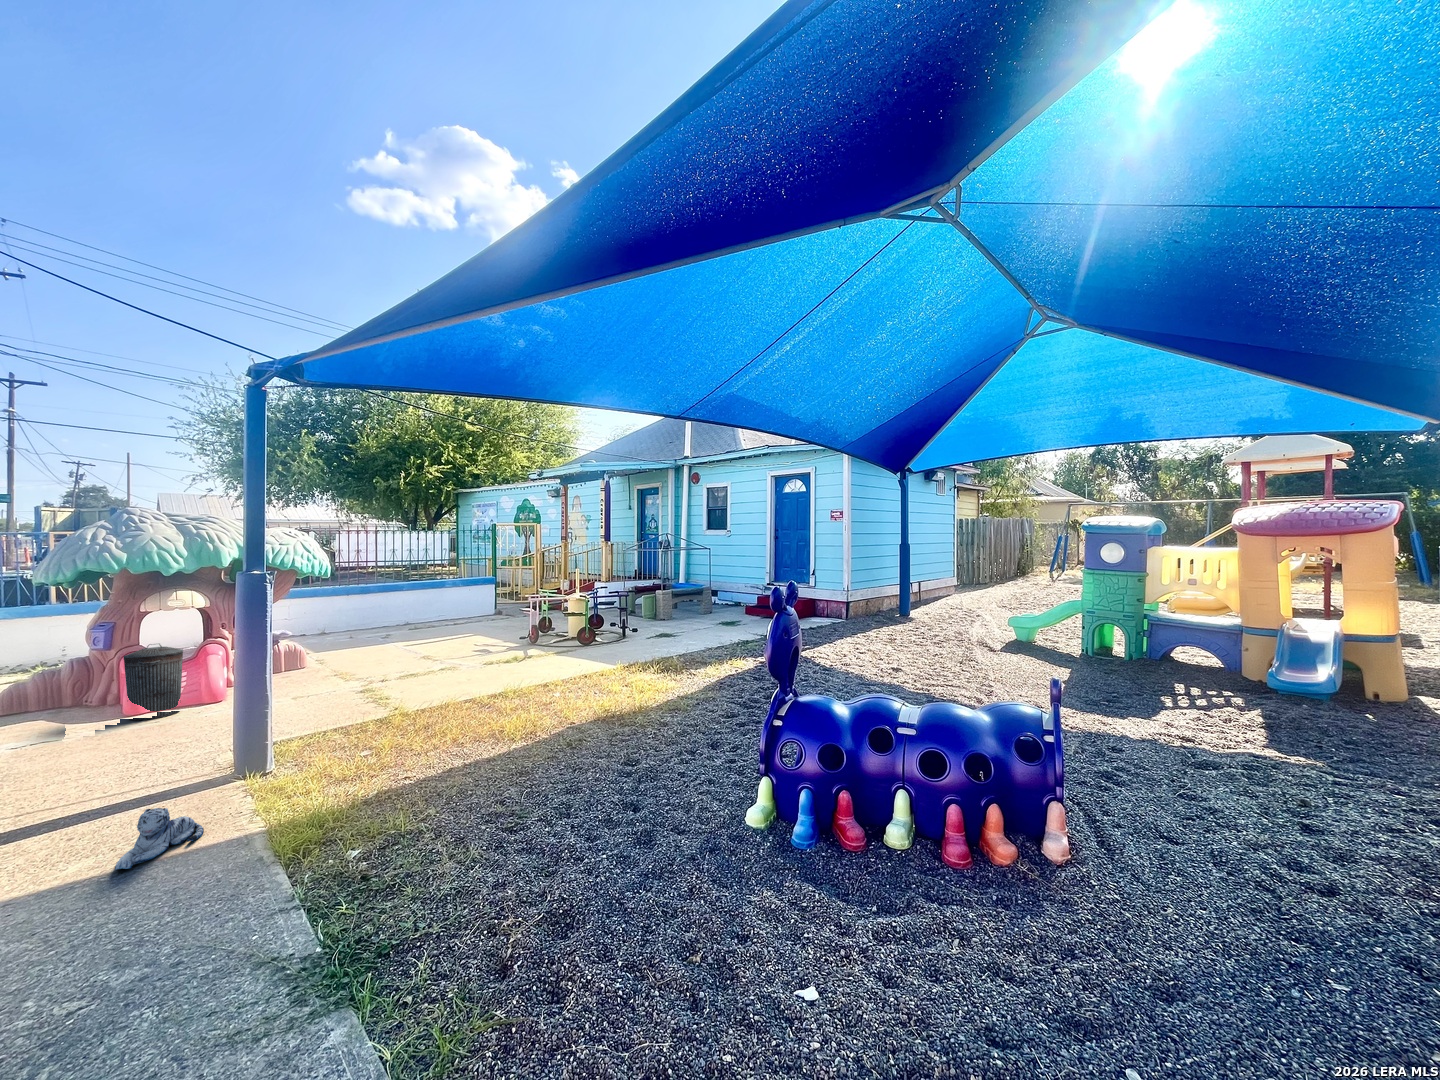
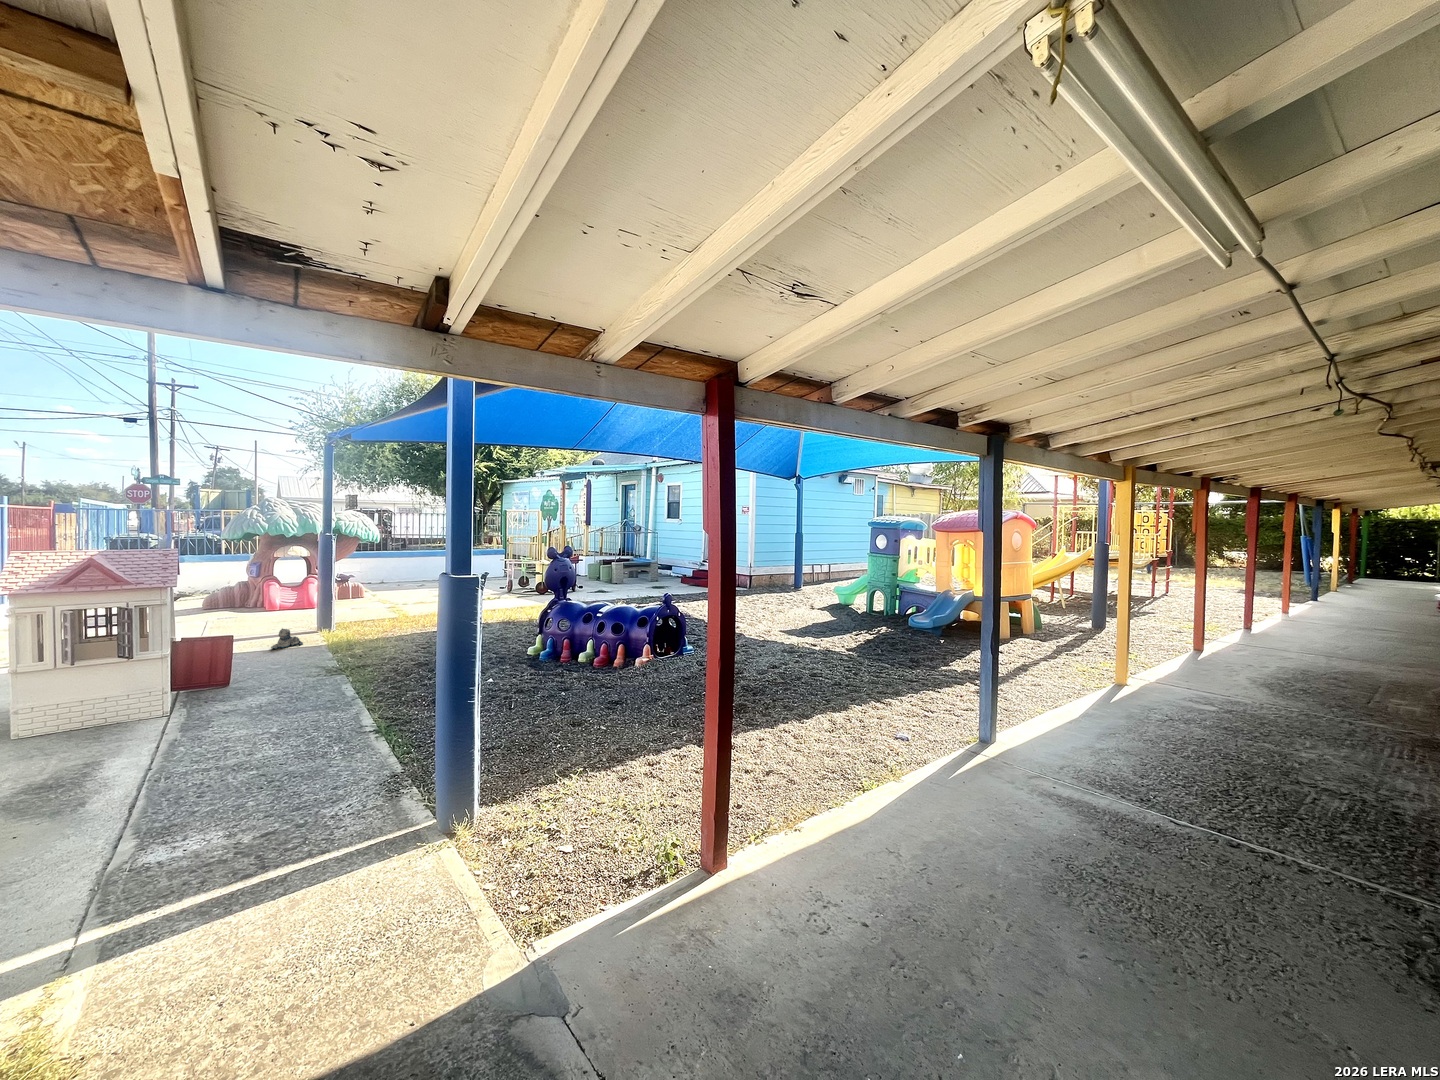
trash can: present [124,644,183,721] -> none [267,574,296,615]

